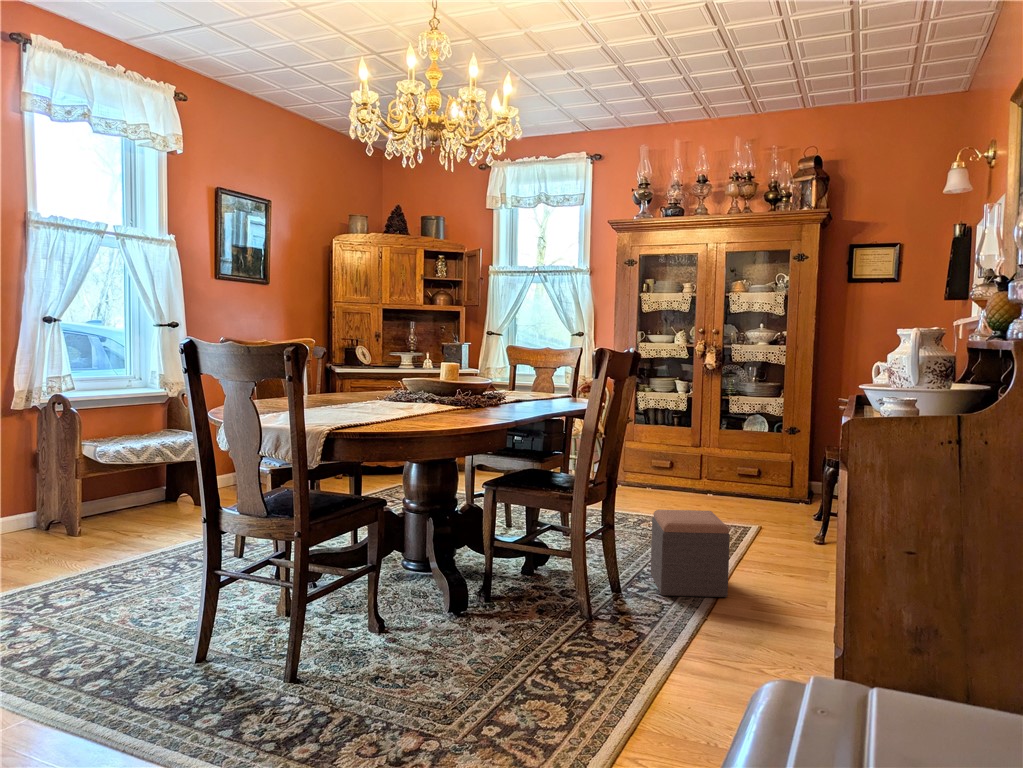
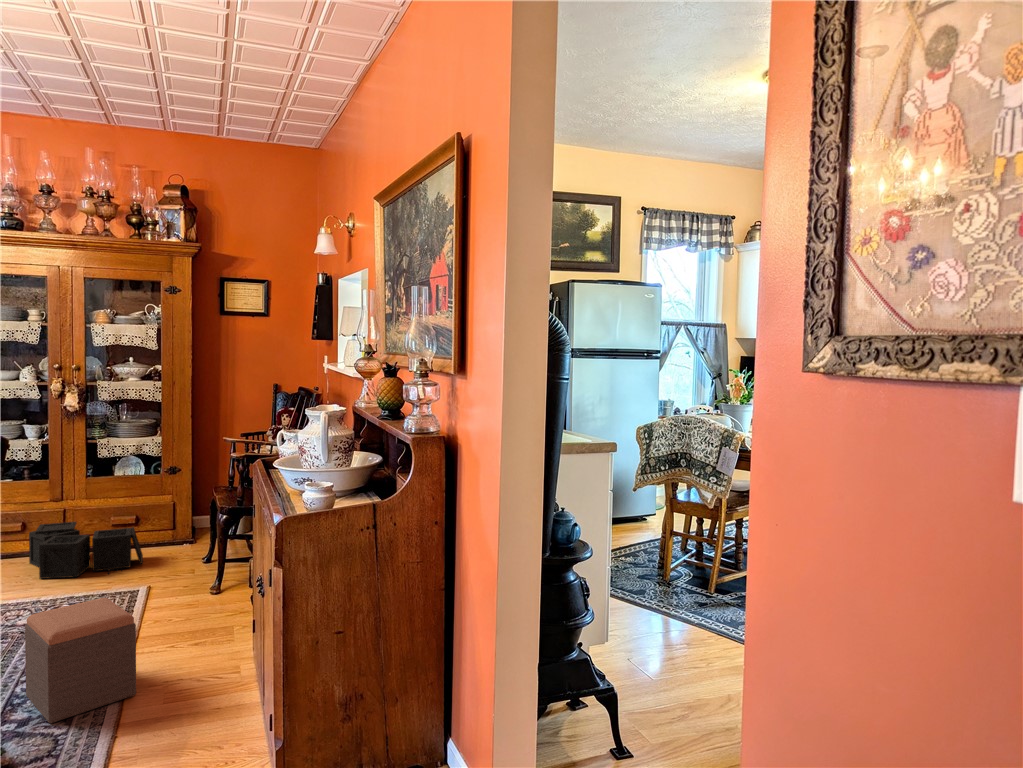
storage bin: none [673,464,761,513] -> present [29,522,143,579]

